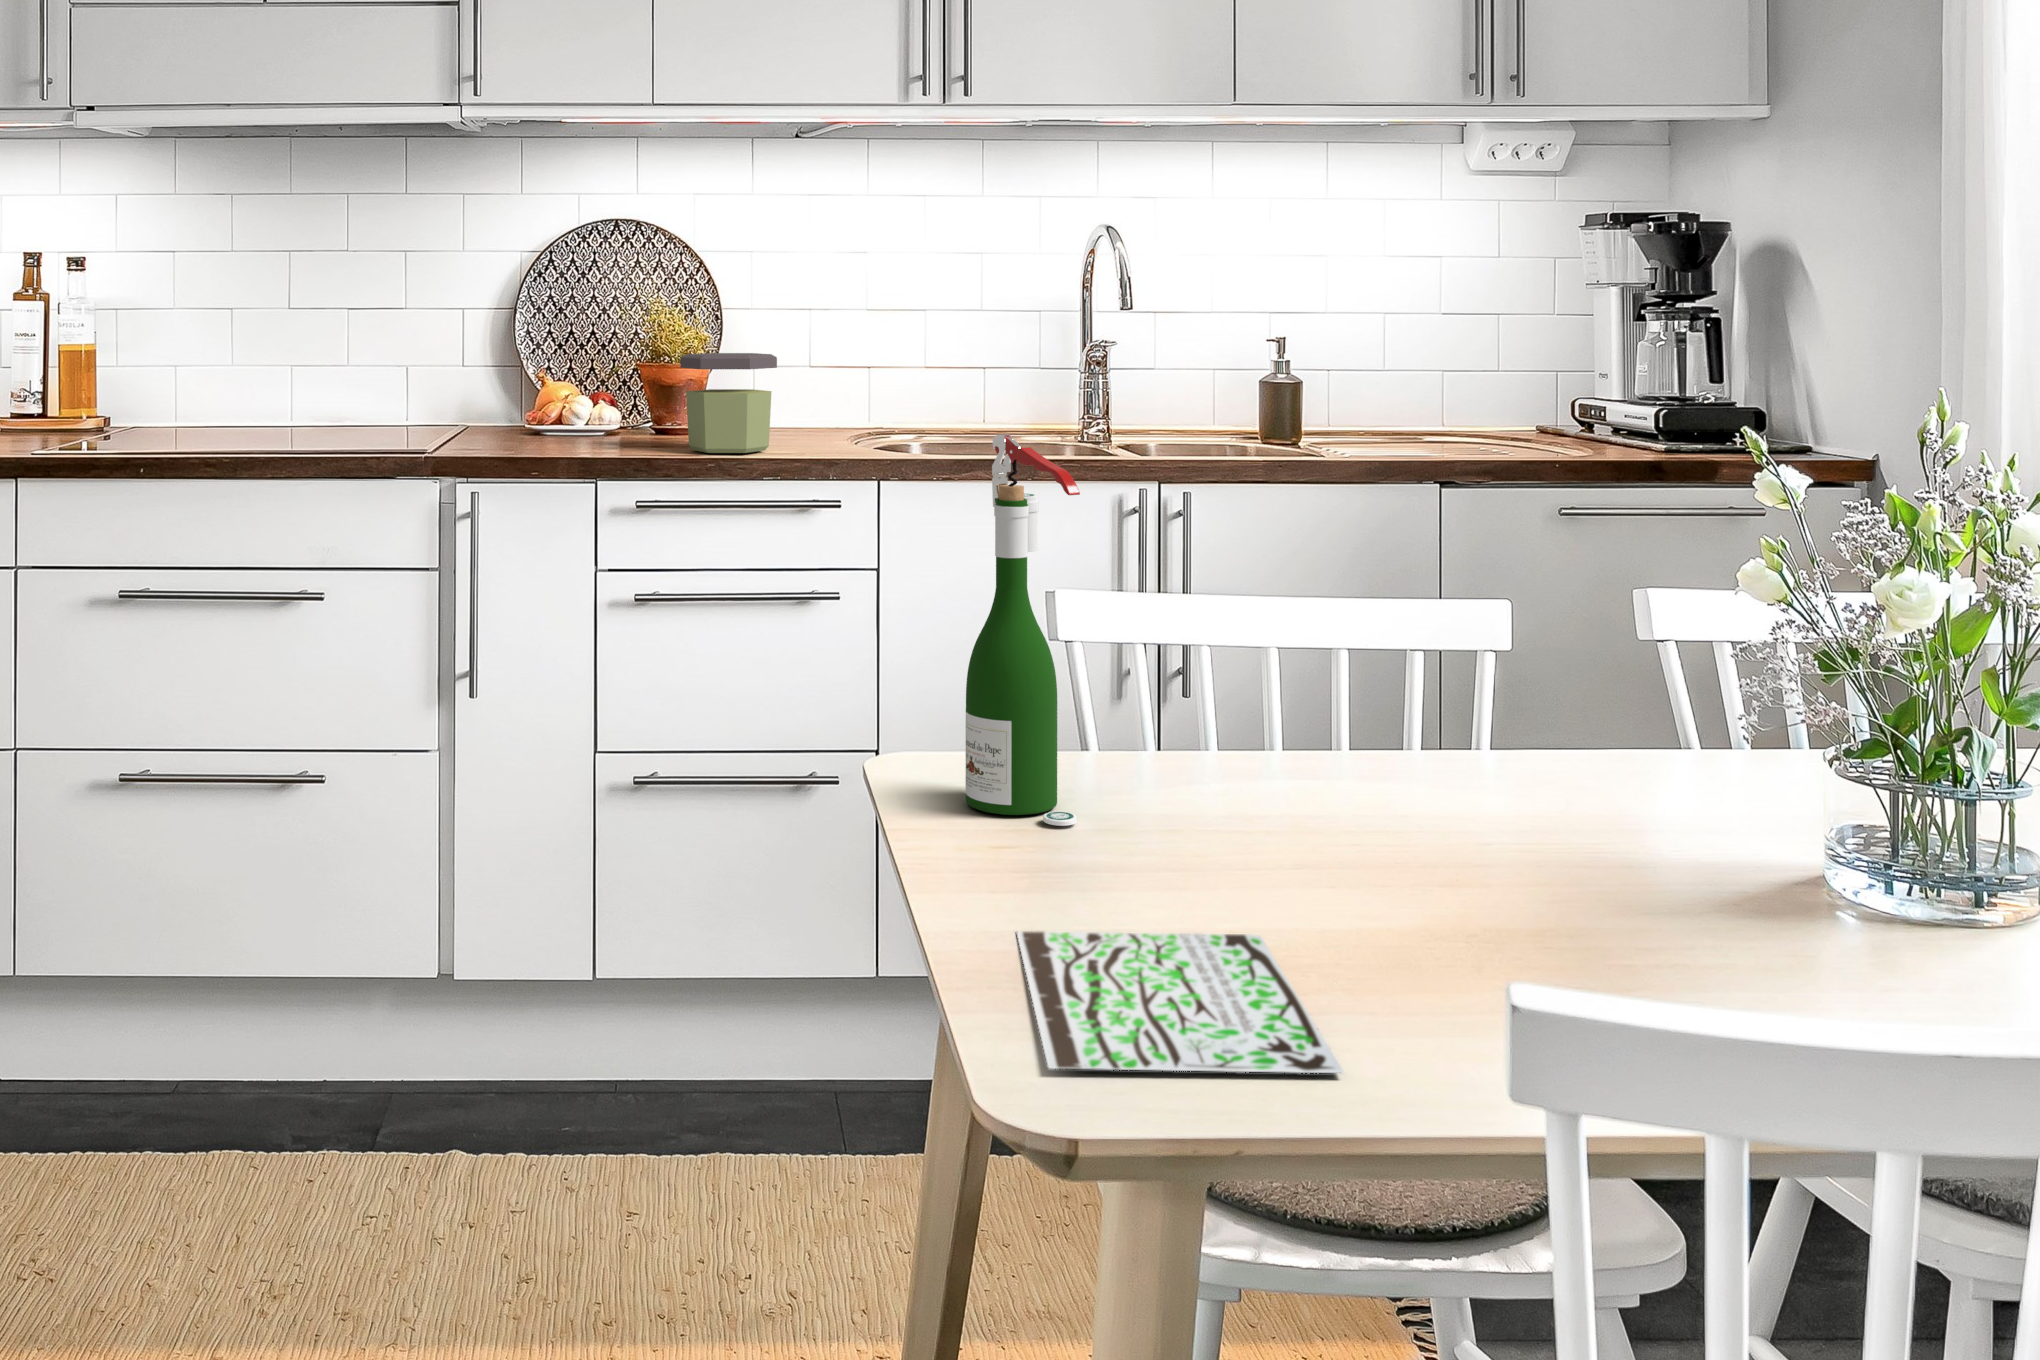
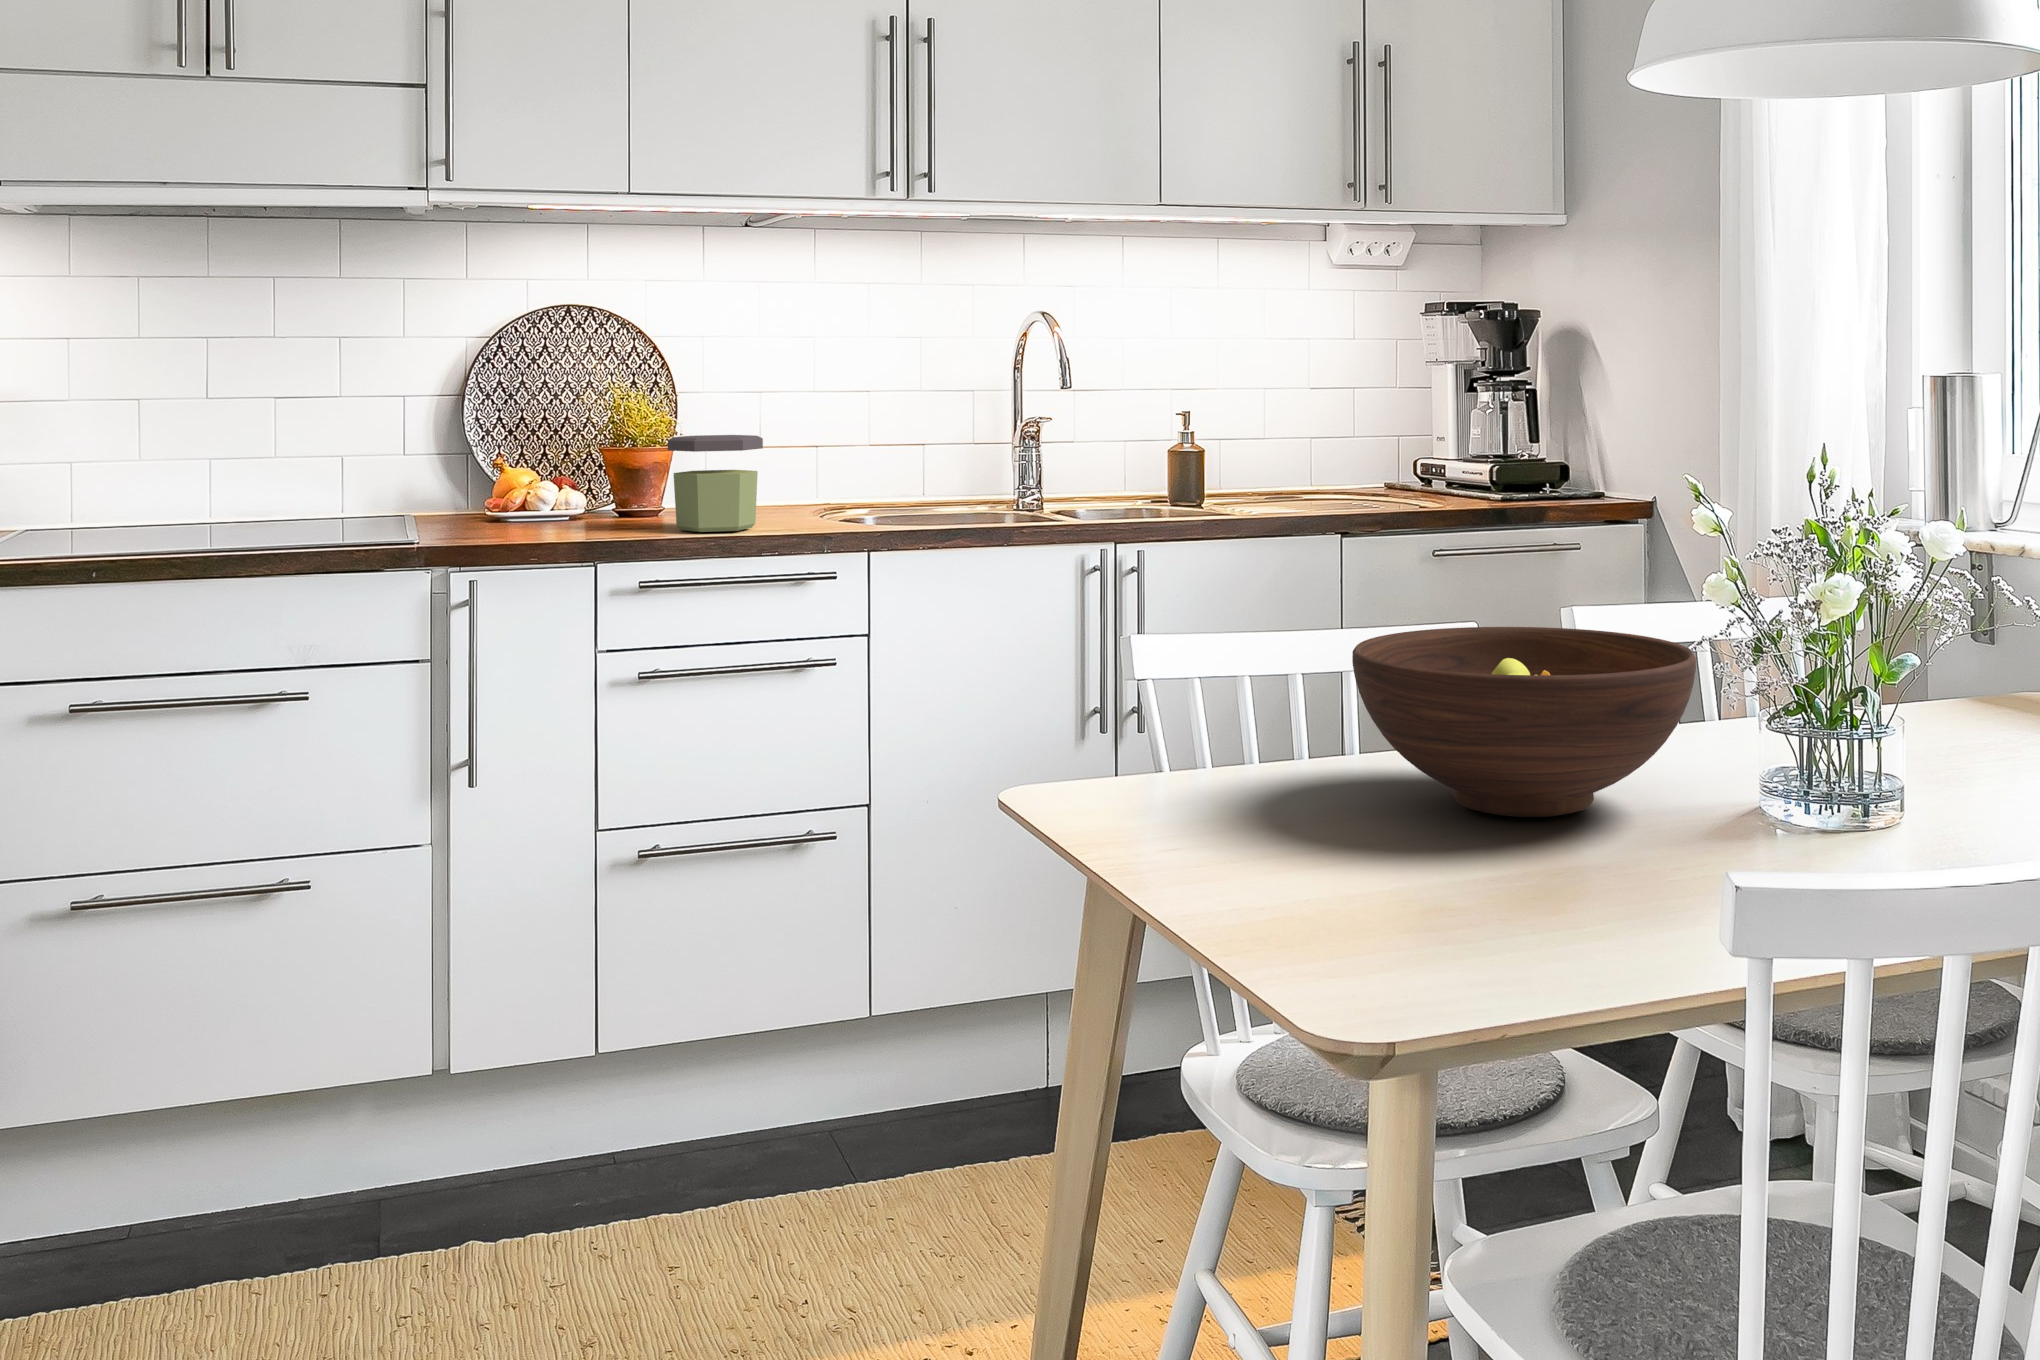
wine bottle: present [966,434,1080,826] -> none [1121,500,1225,820]
fruit bowl: none [1249,608,1718,866] -> present [1352,627,1696,817]
book: present [1017,931,1344,1073] -> none [1244,877,1547,972]

